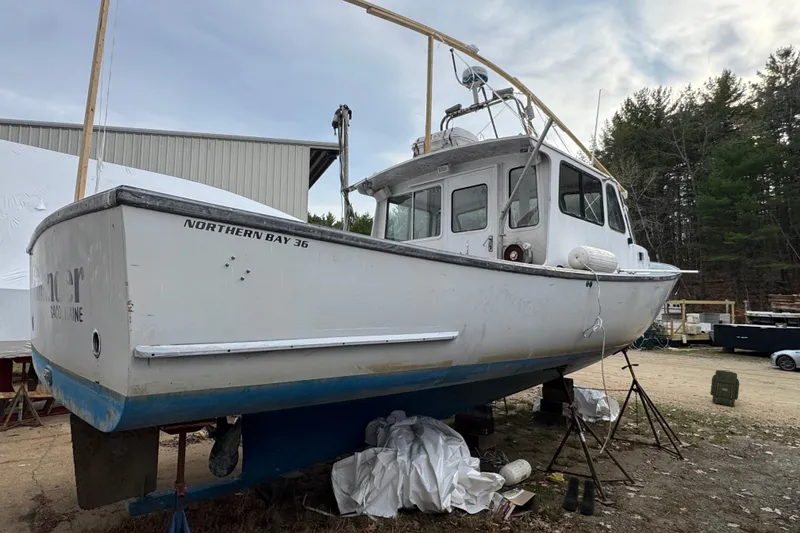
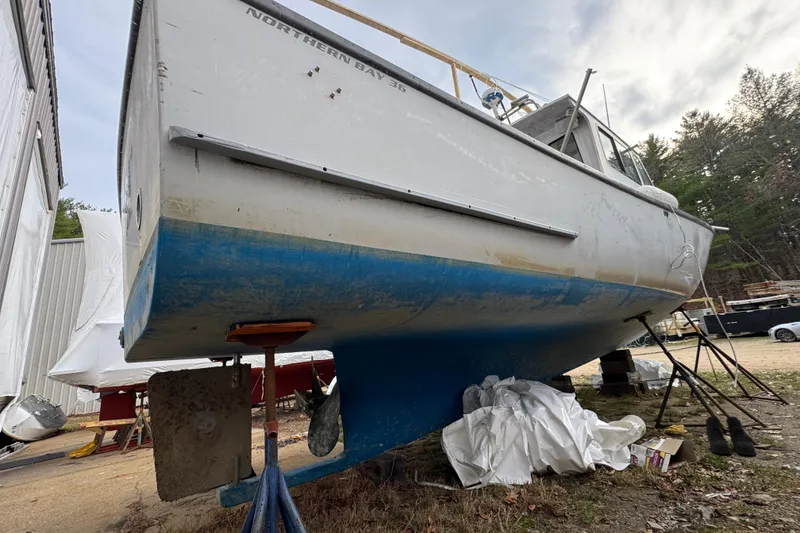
backpack: present [711,370,739,406] -> none [749,331,782,364]

